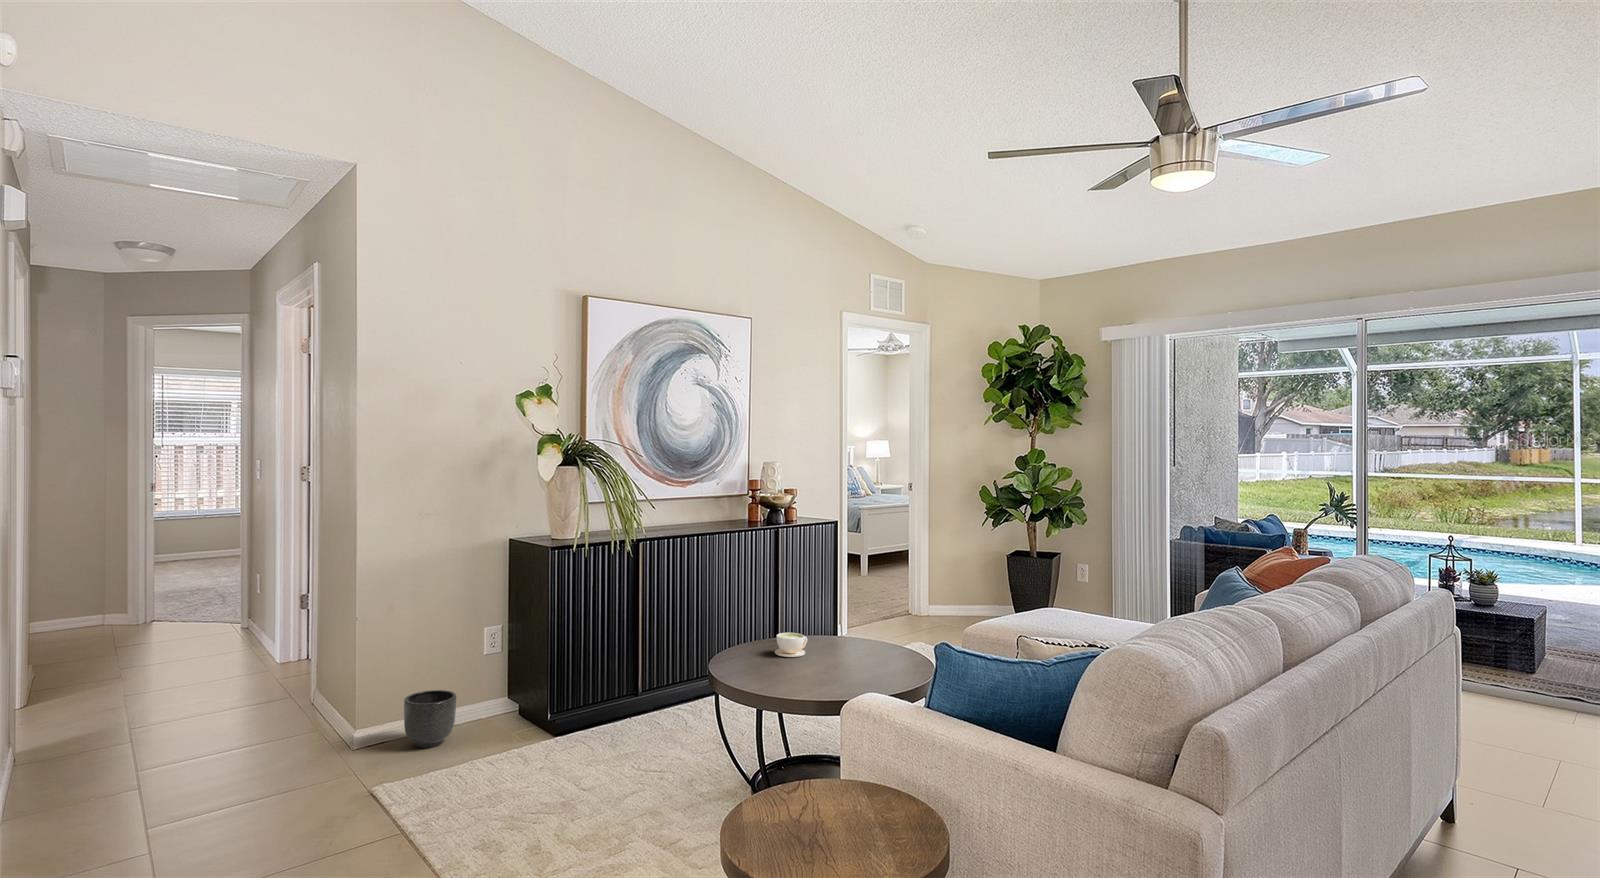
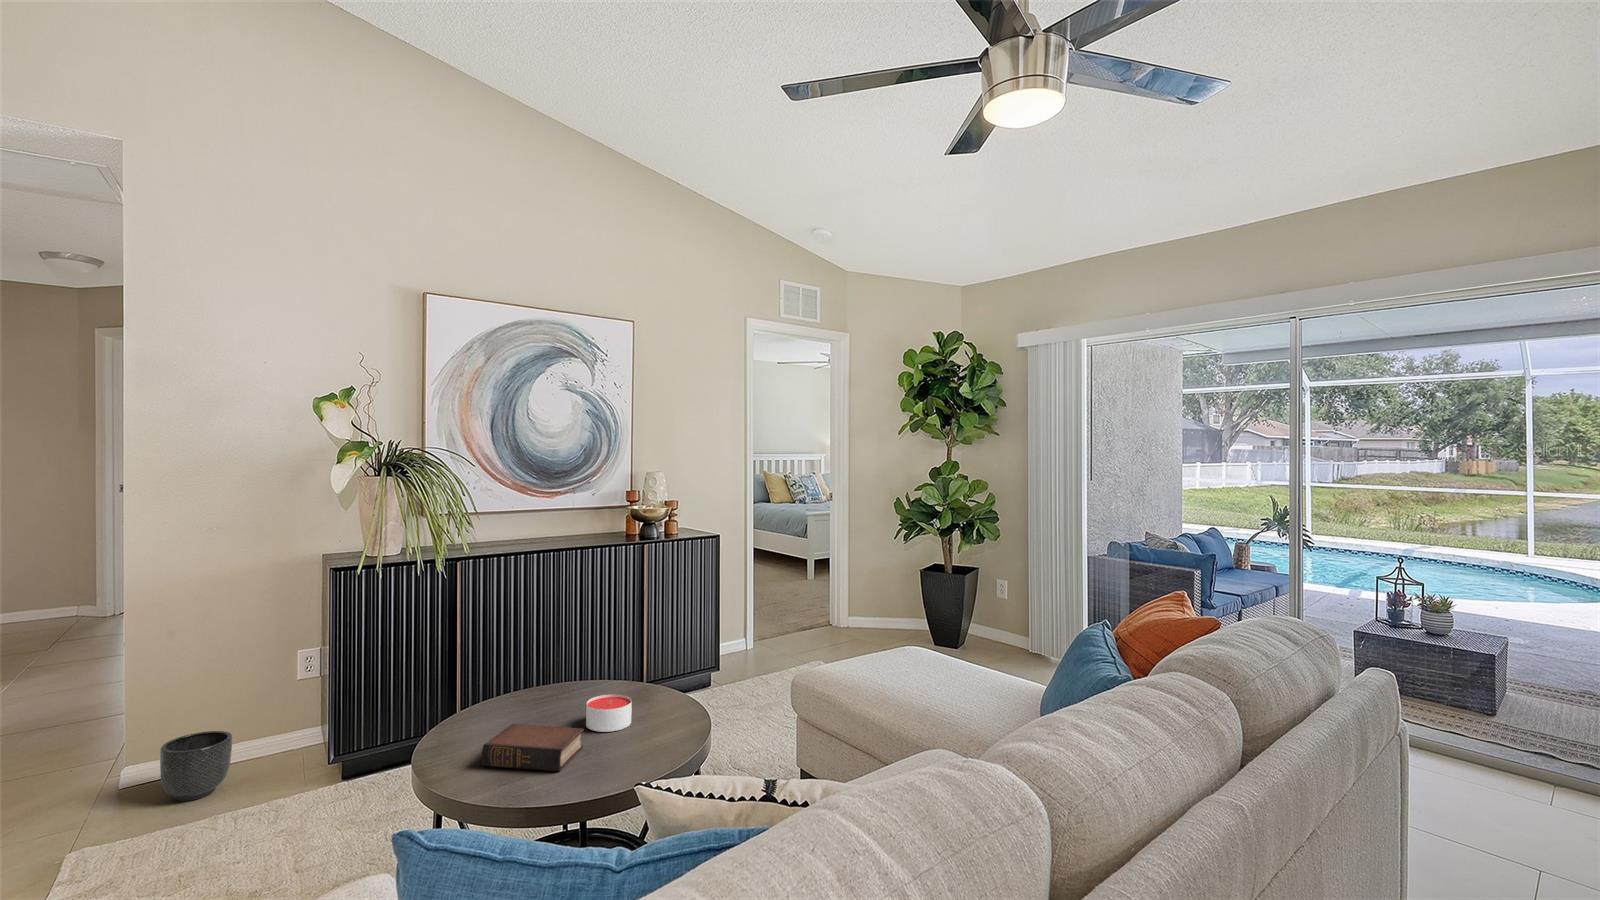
coffee cup: present [775,633,807,657] -> none [540,682,584,715]
candle: none [822,640,858,666] -> present [586,694,632,732]
book: none [773,657,837,687] -> present [482,724,584,771]

